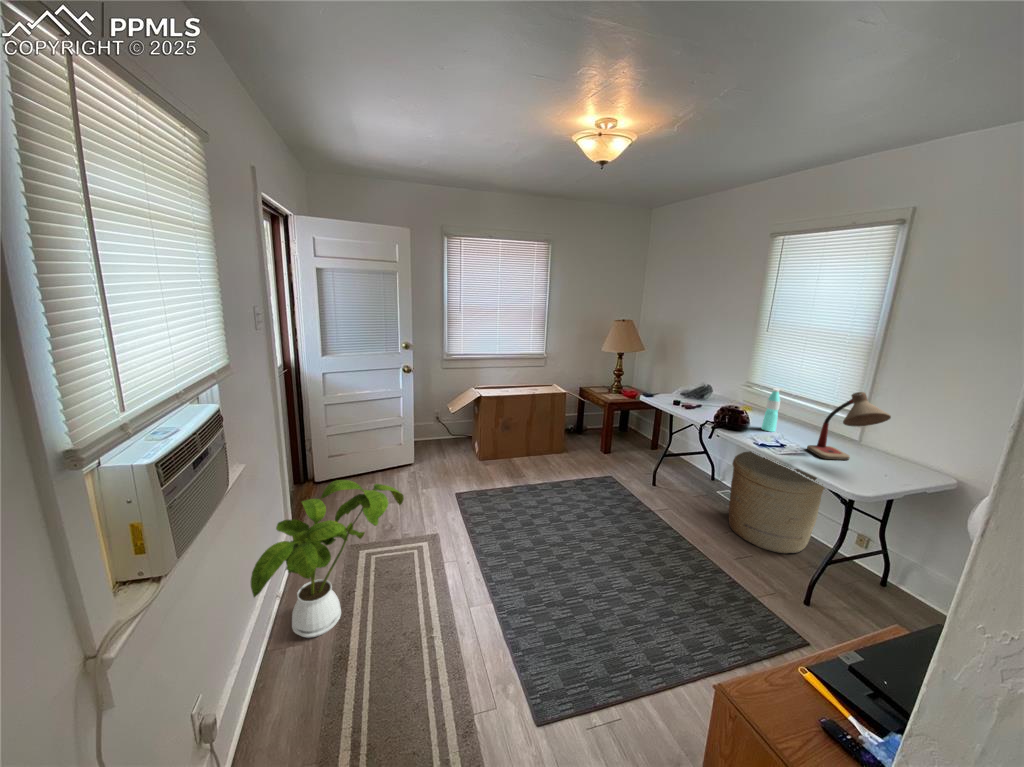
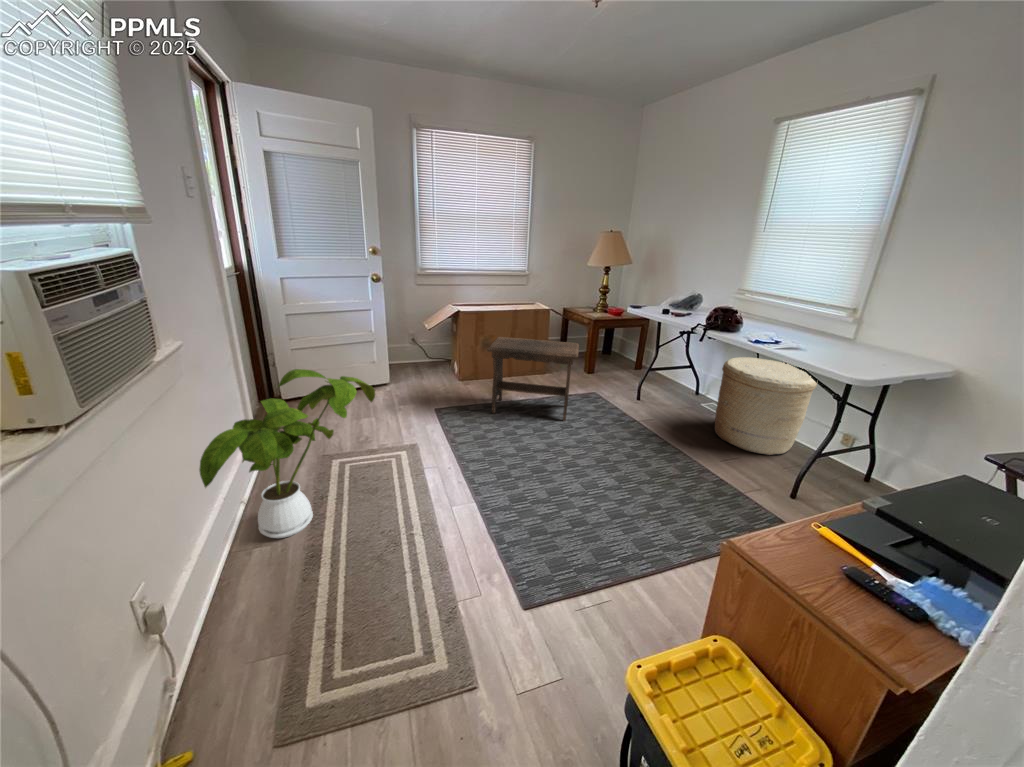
water bottle: present [762,388,780,432] -> none [753,288,776,335]
desk lamp: present [807,392,891,460] -> none [801,278,896,355]
footstool: none [506,425,593,510] -> present [487,337,579,421]

